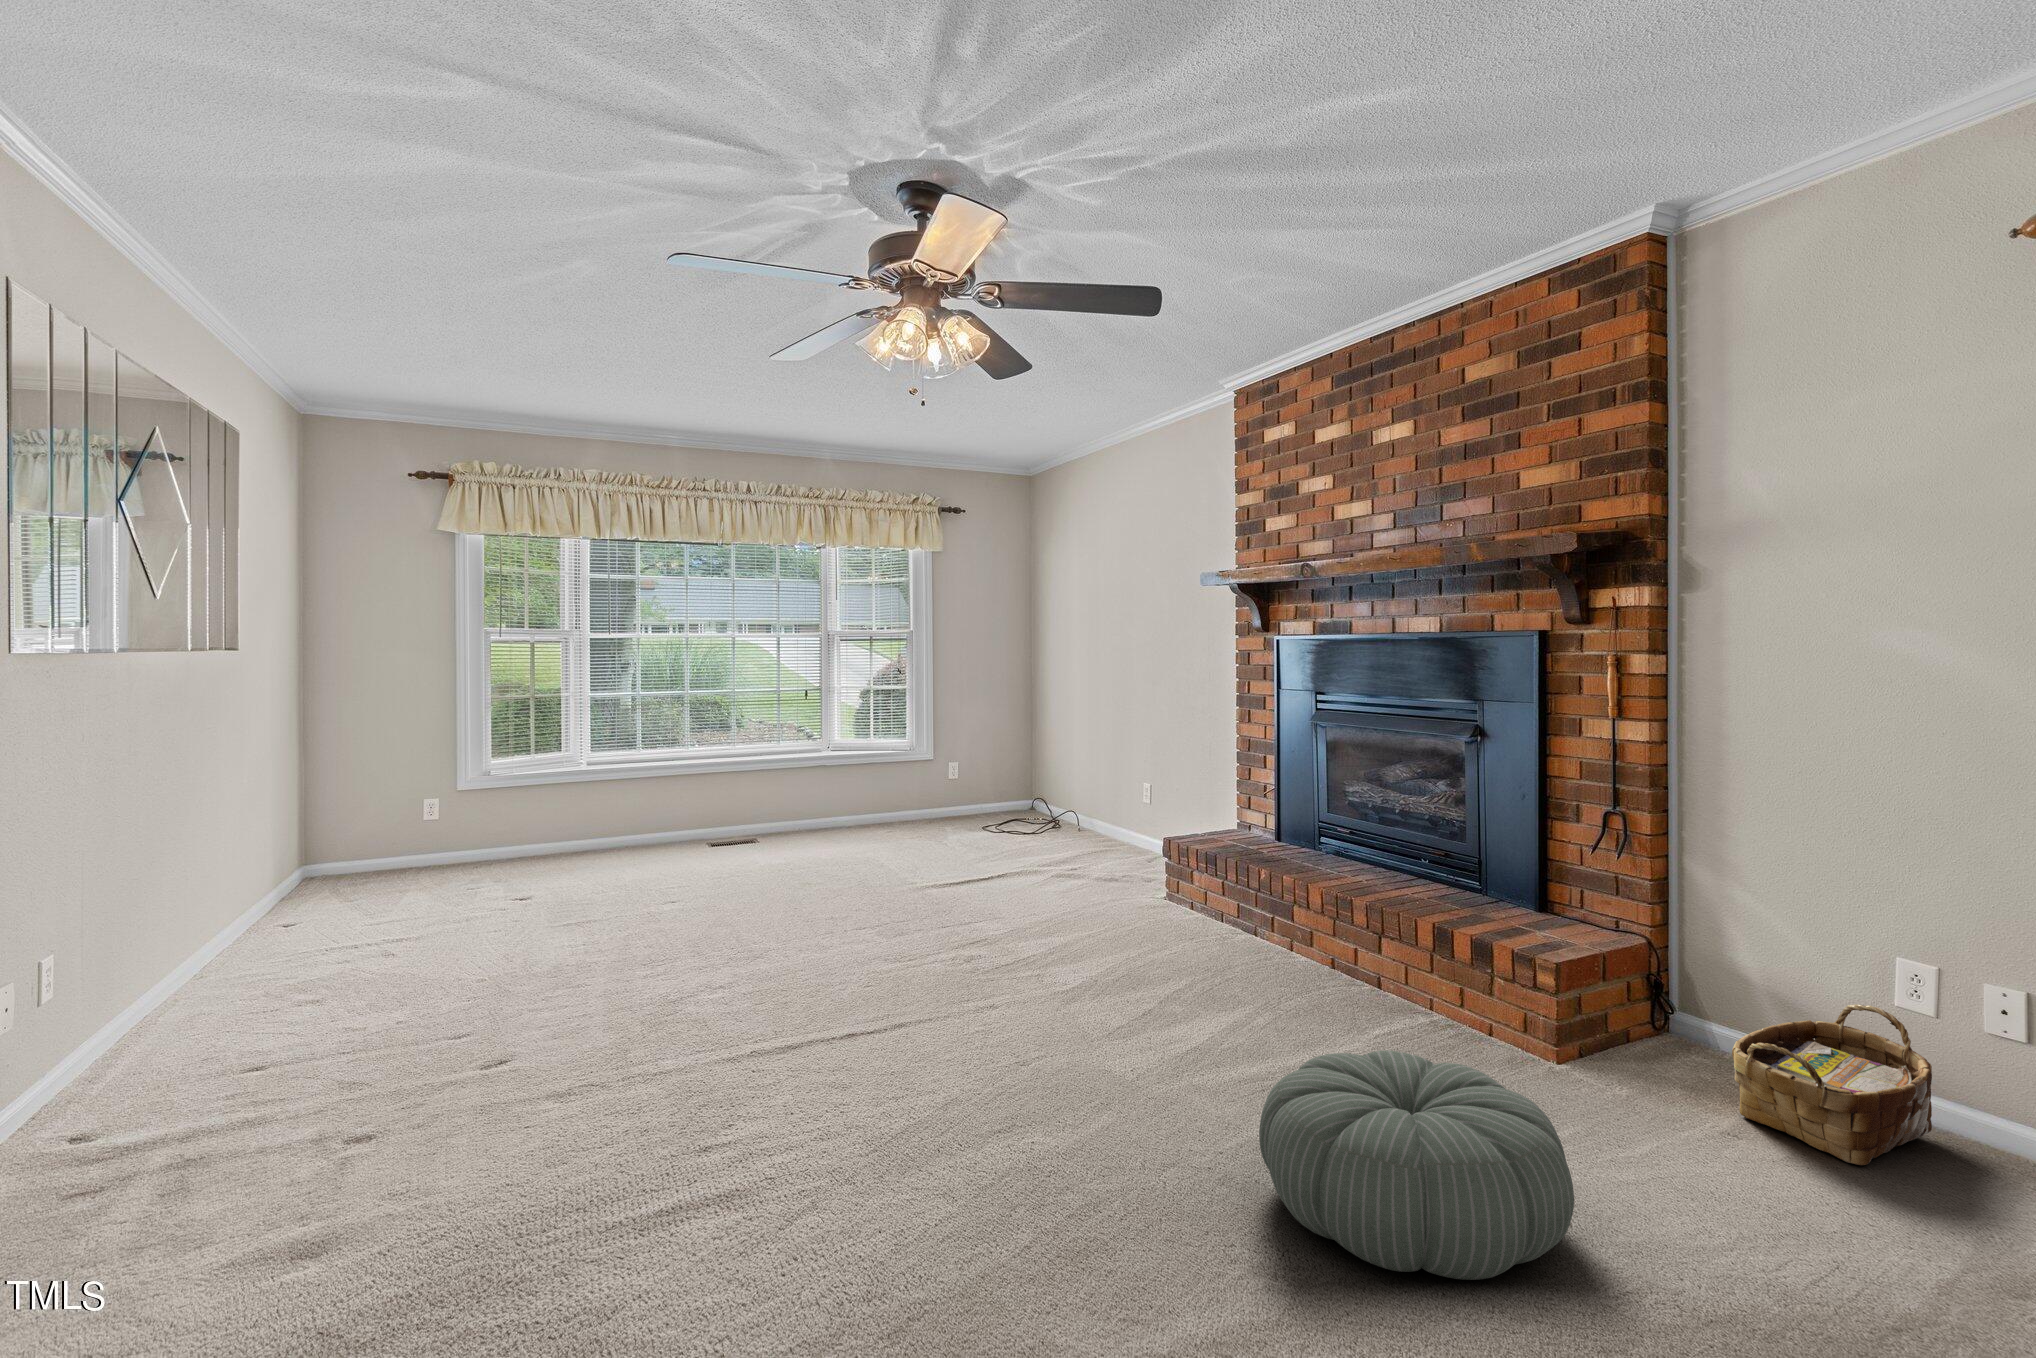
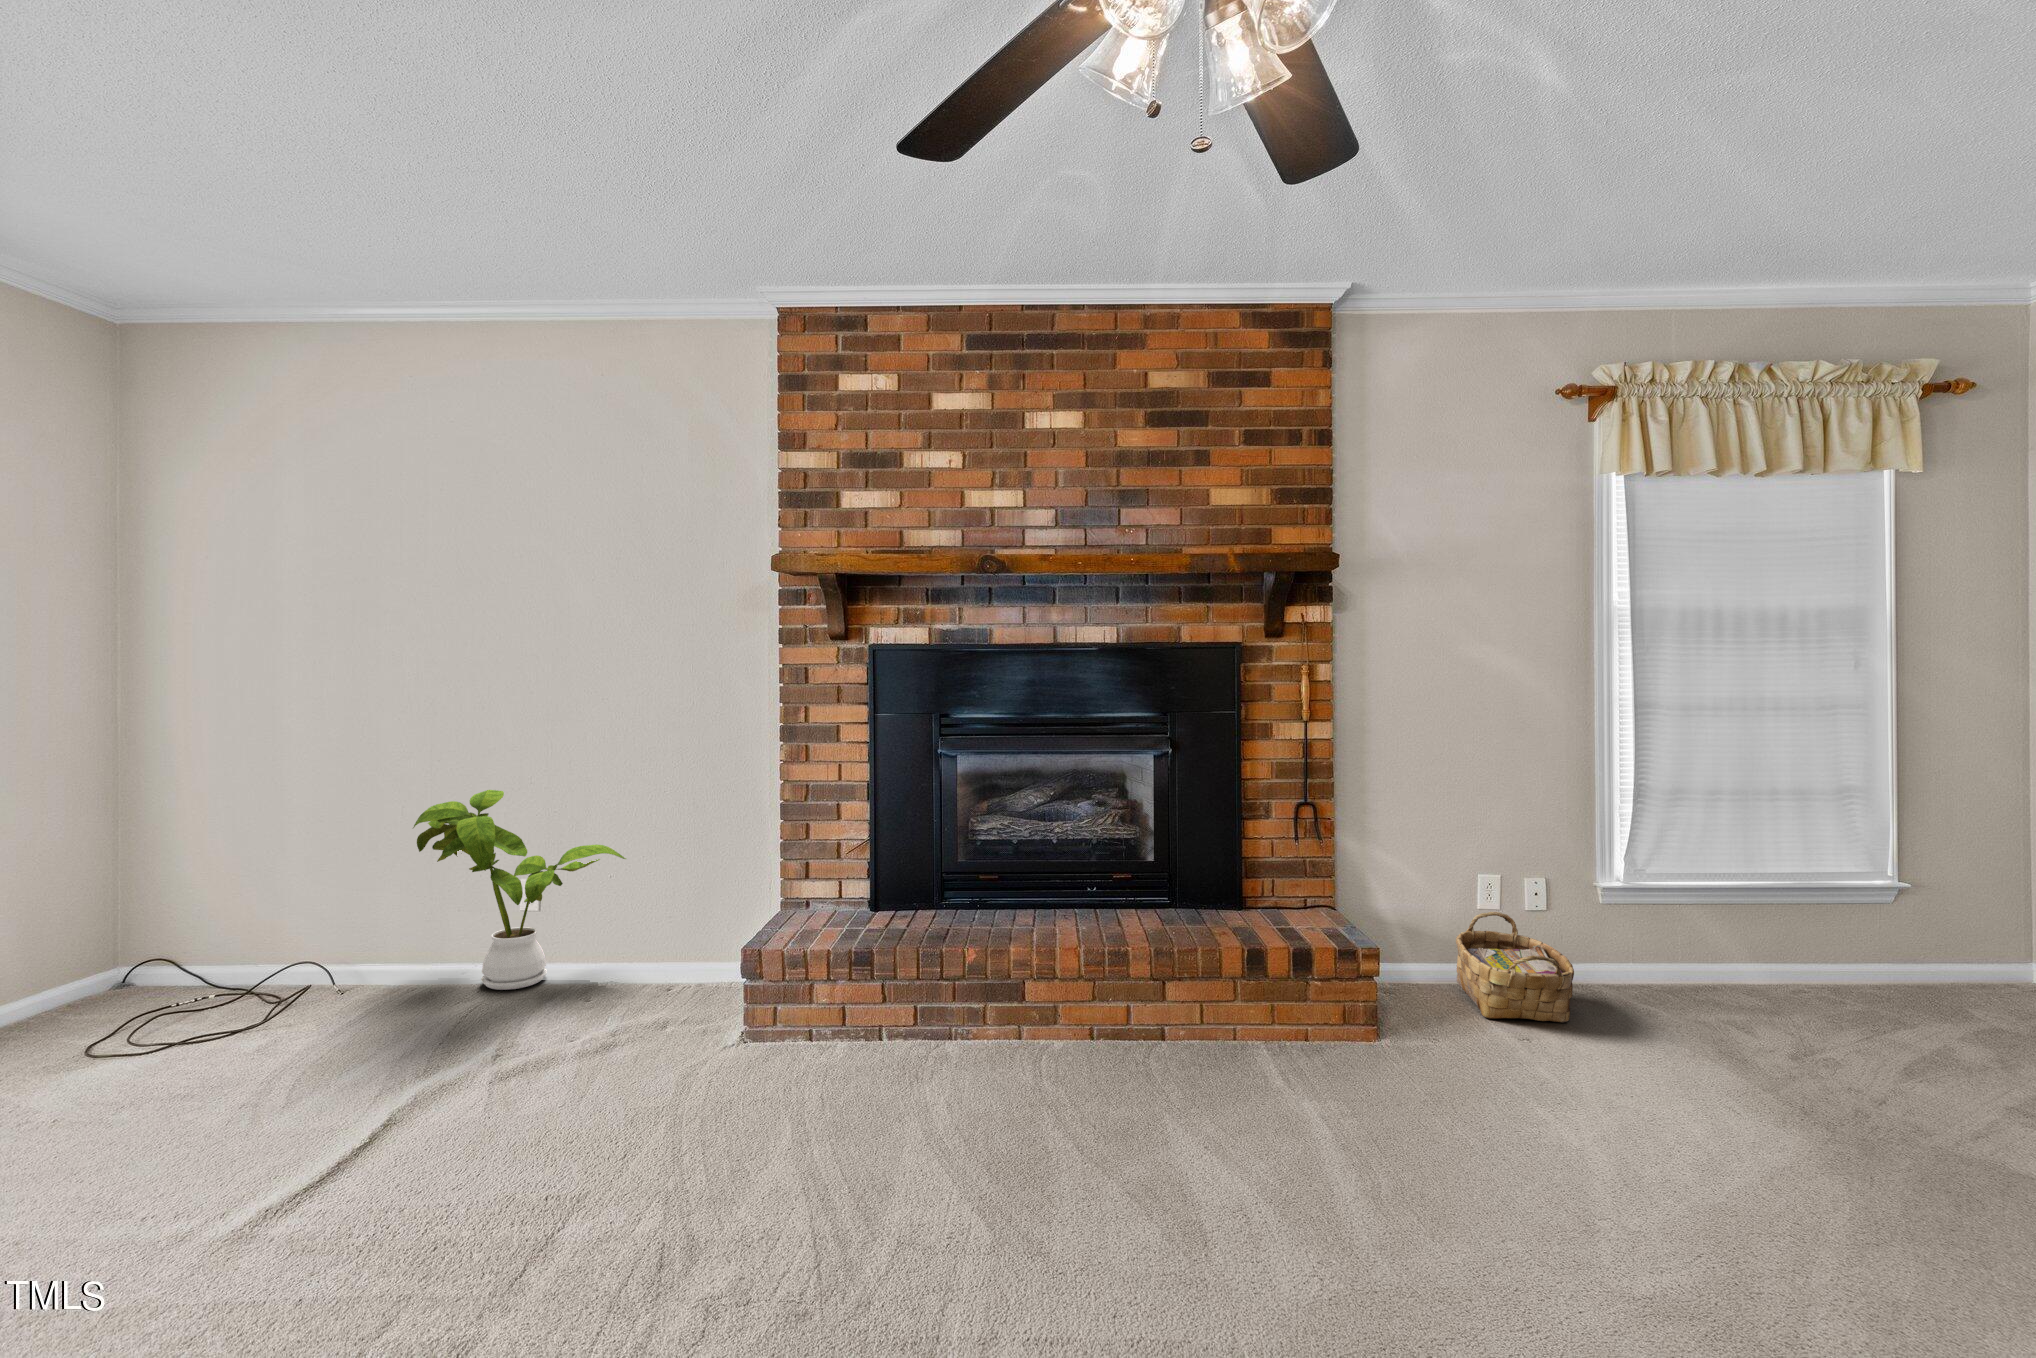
house plant: none [1054,730,1166,857] -> present [413,790,626,990]
pouf: present [1259,1050,1574,1280] -> none [1520,1049,1843,1259]

